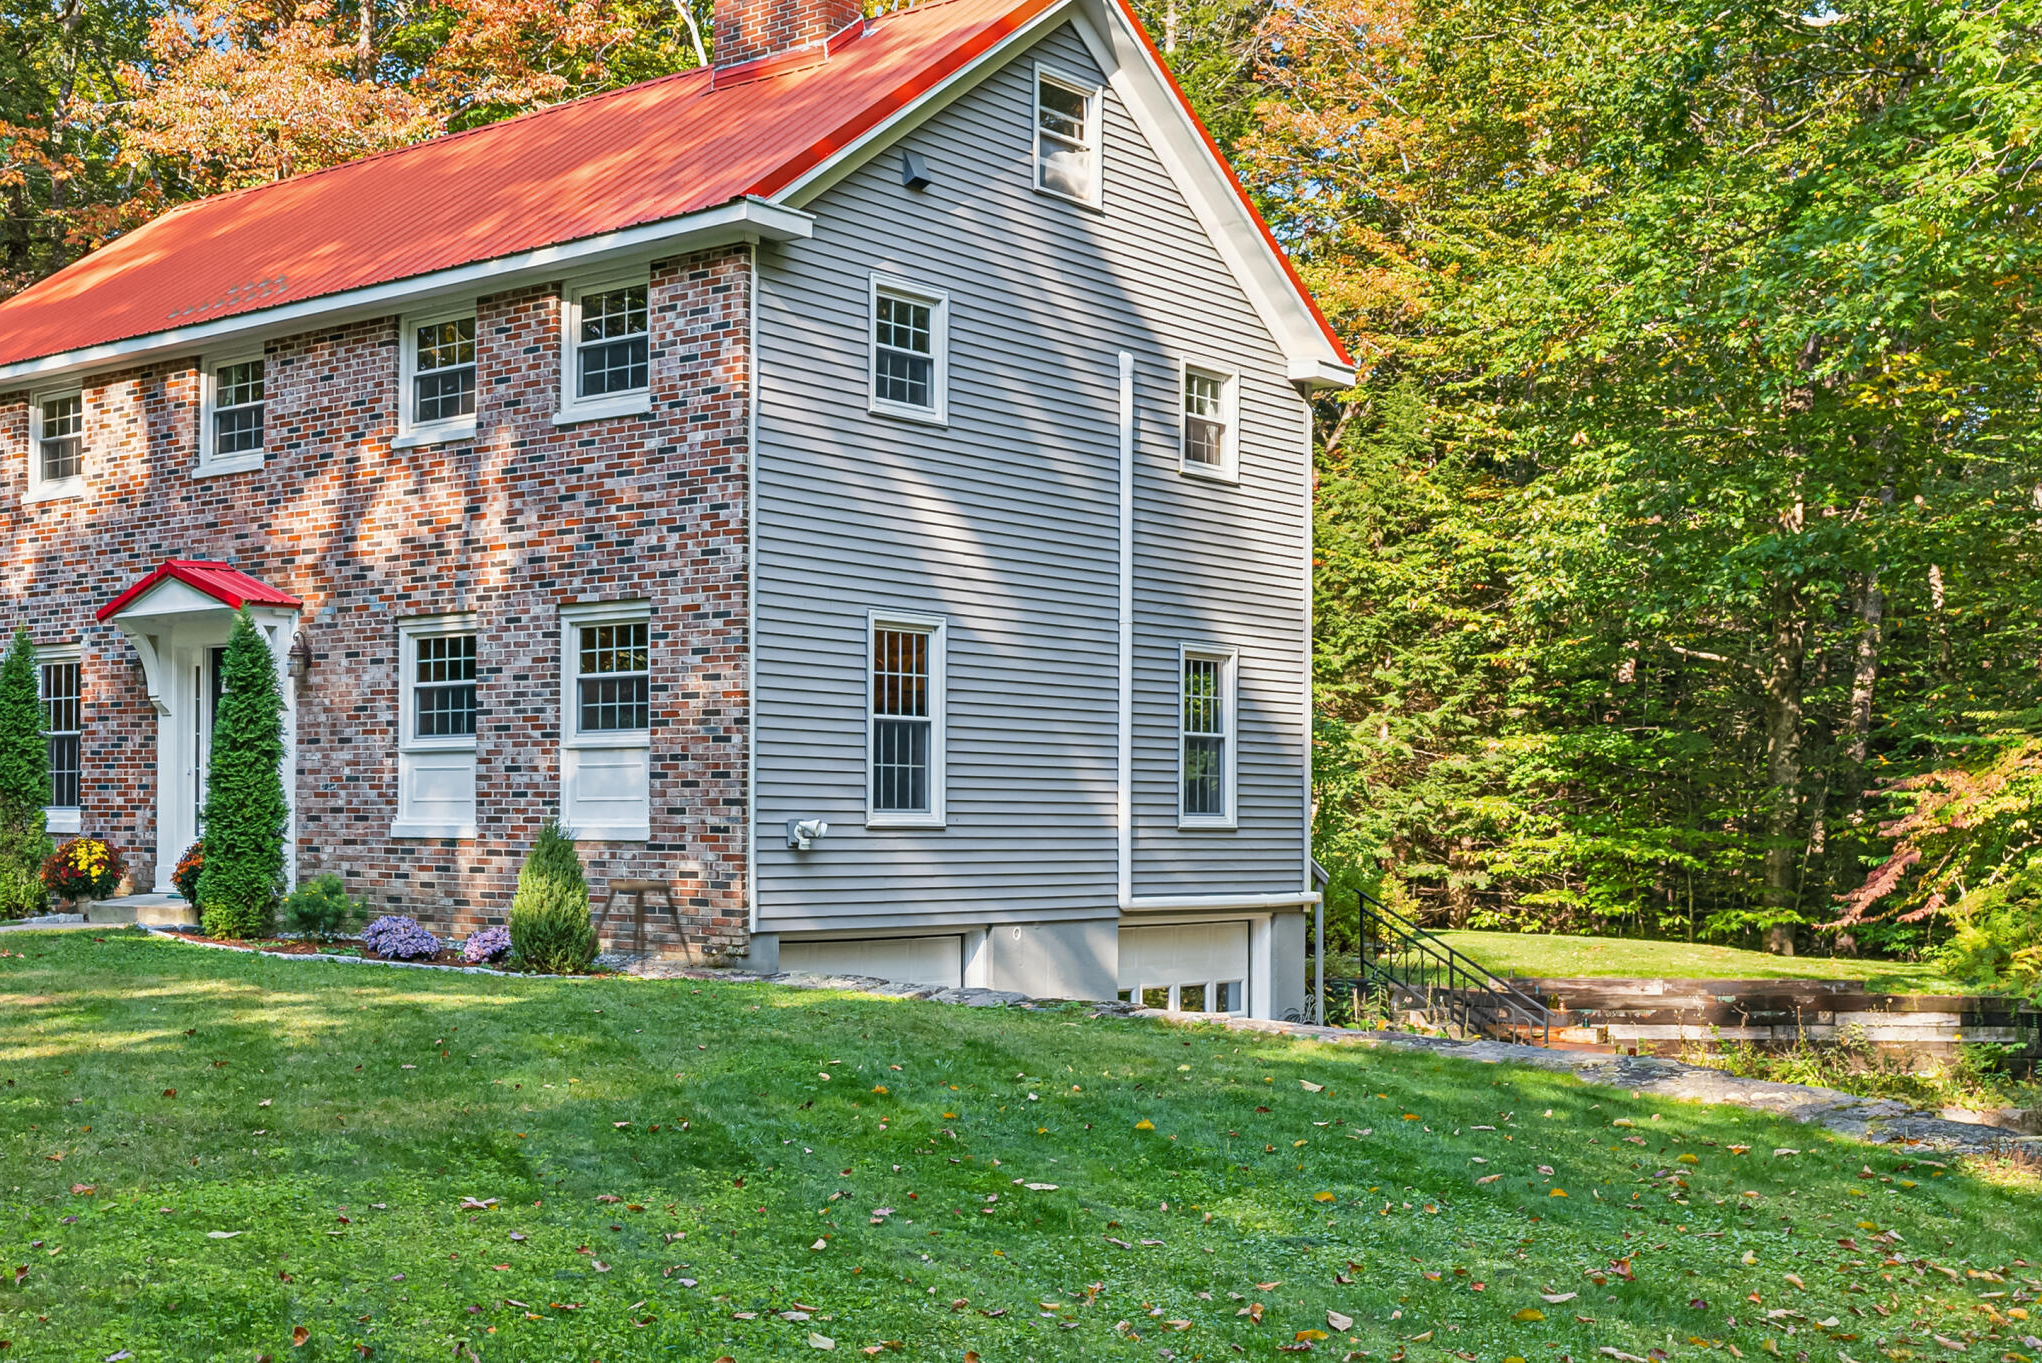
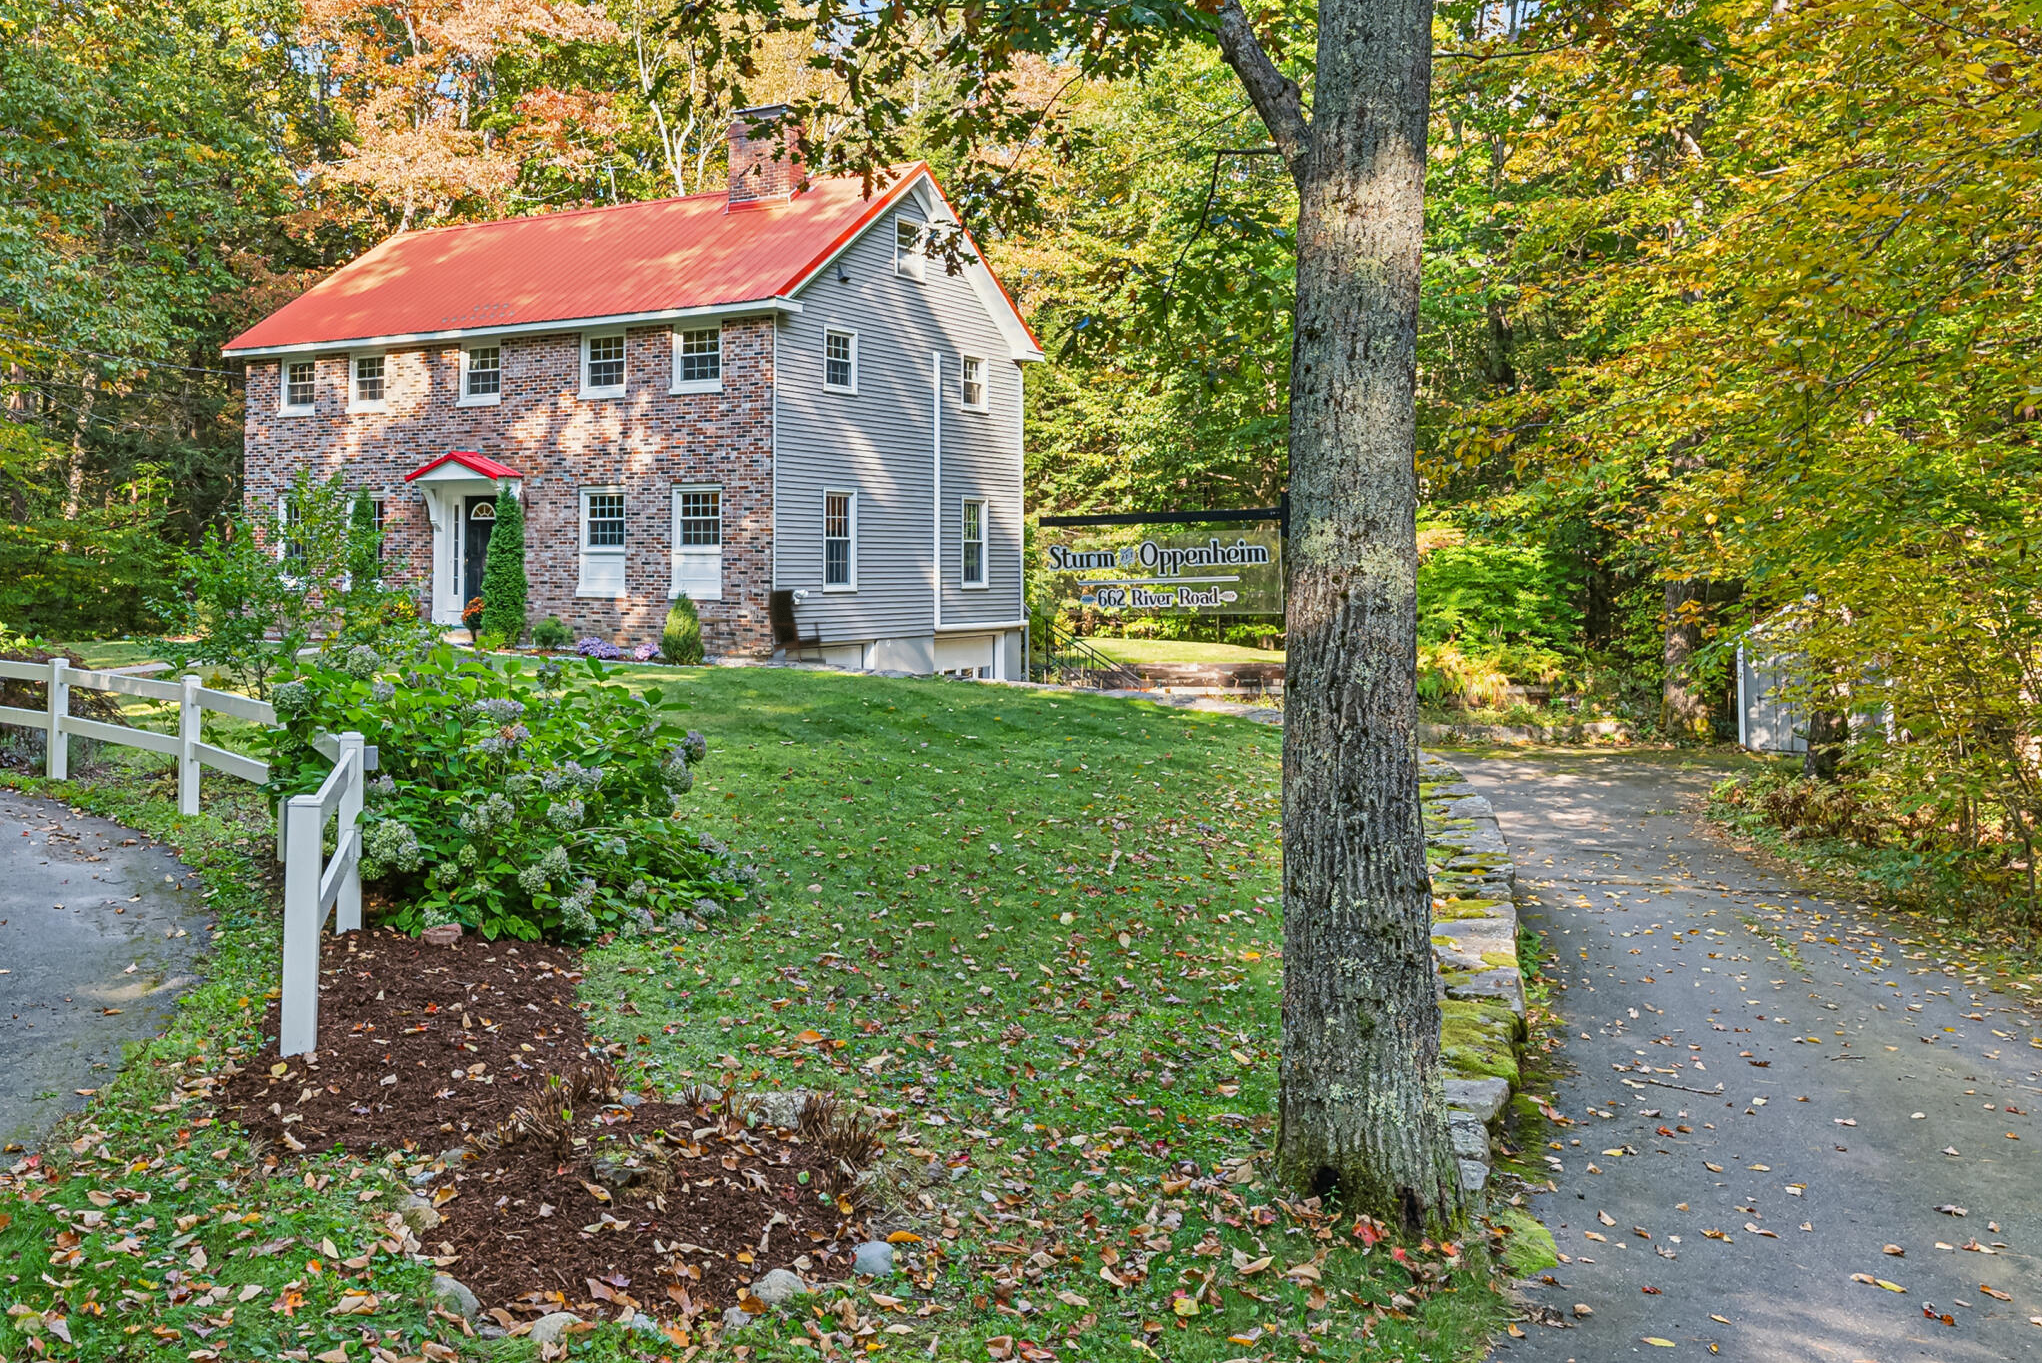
lounge chair: none [740,820,876,983] -> present [765,589,822,662]

